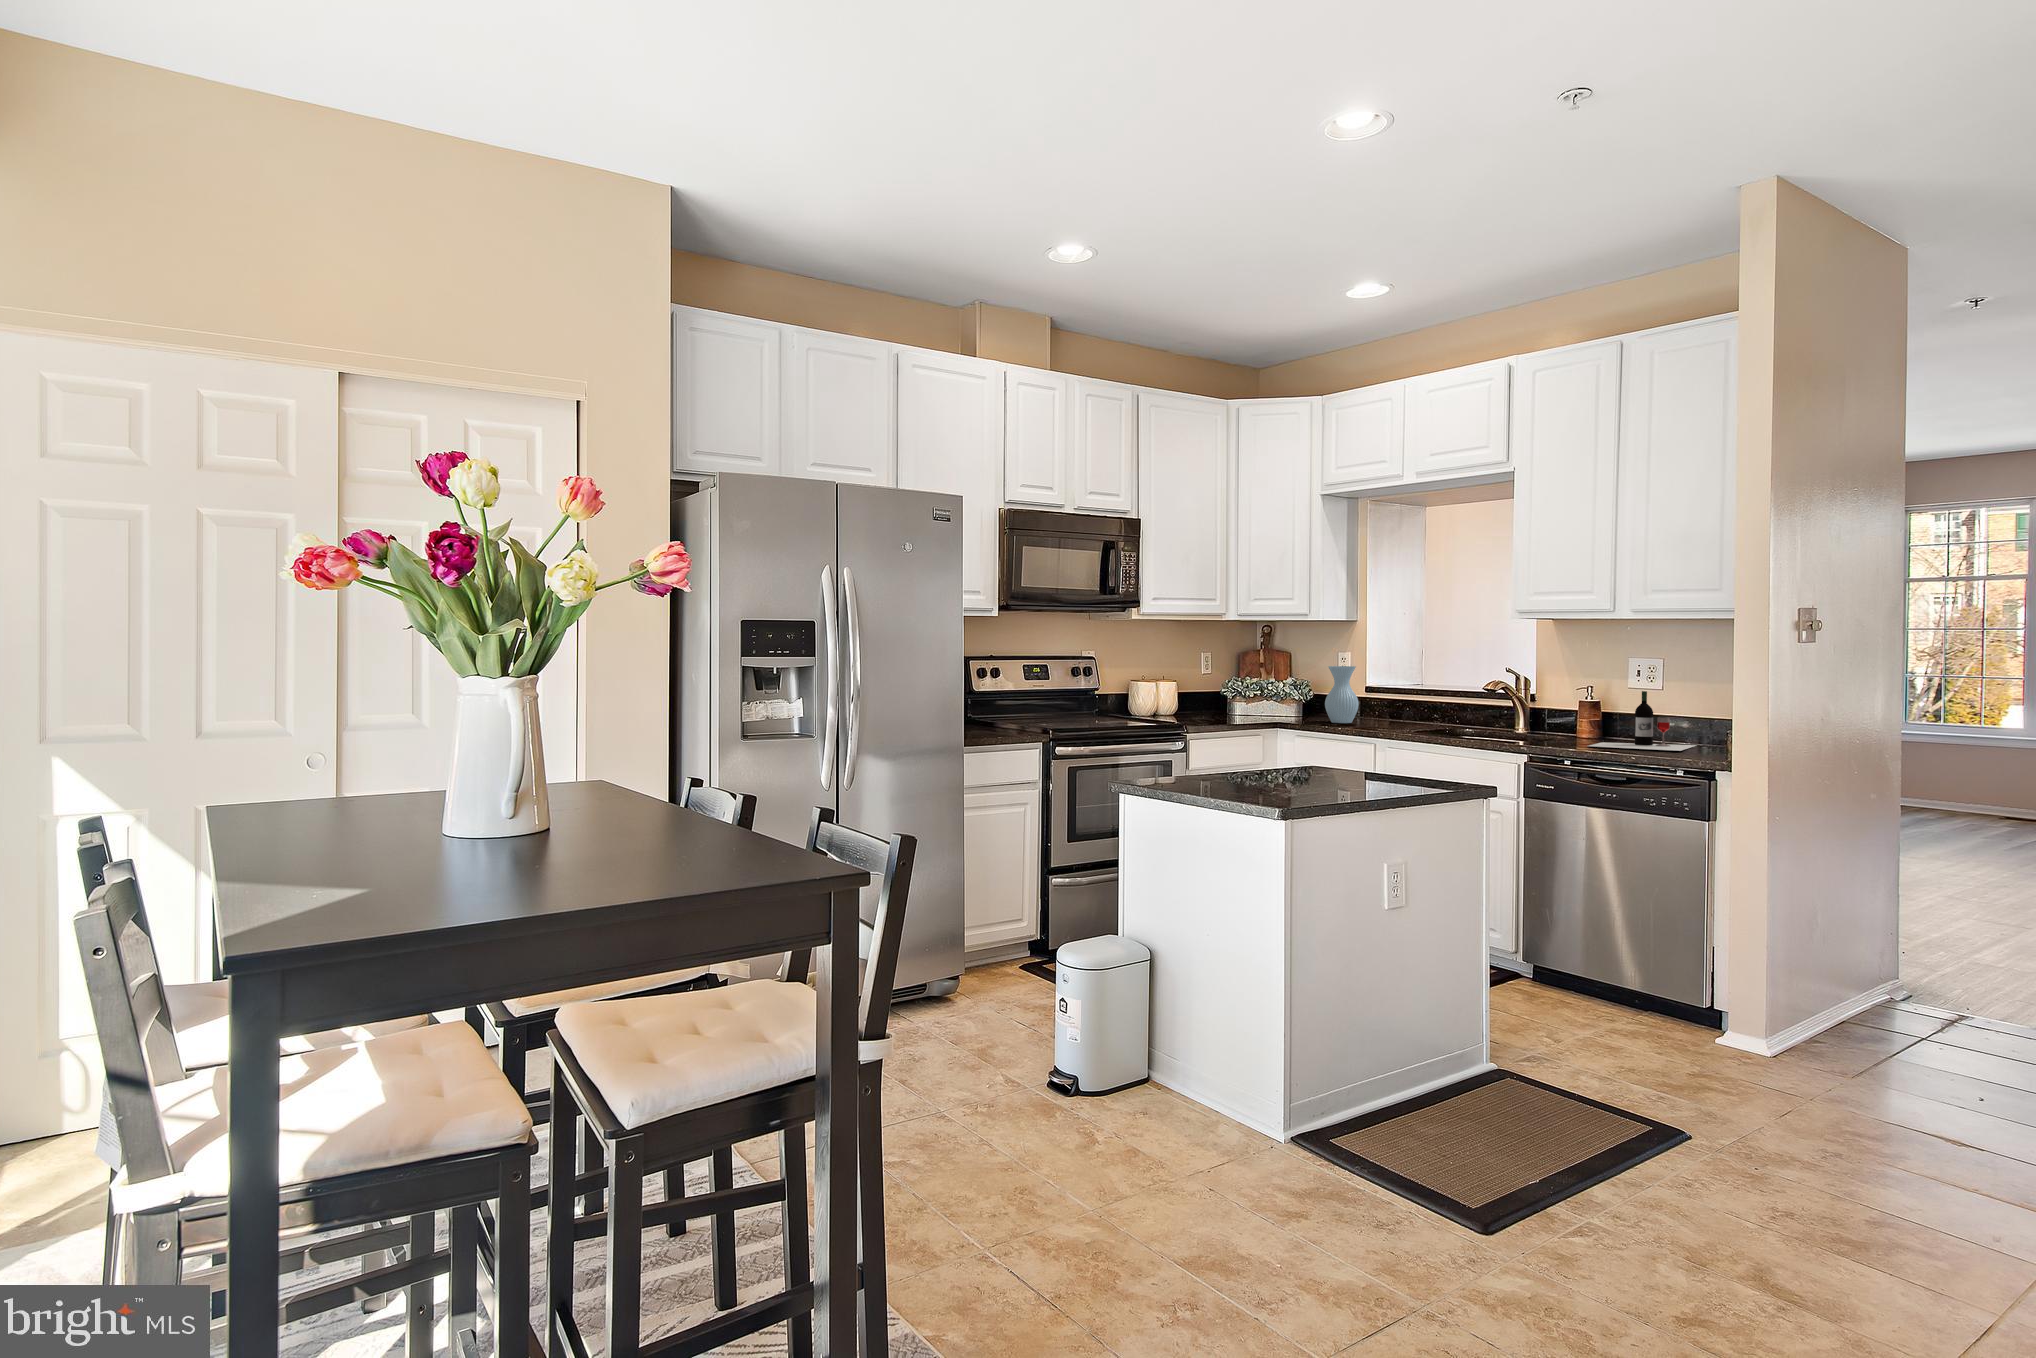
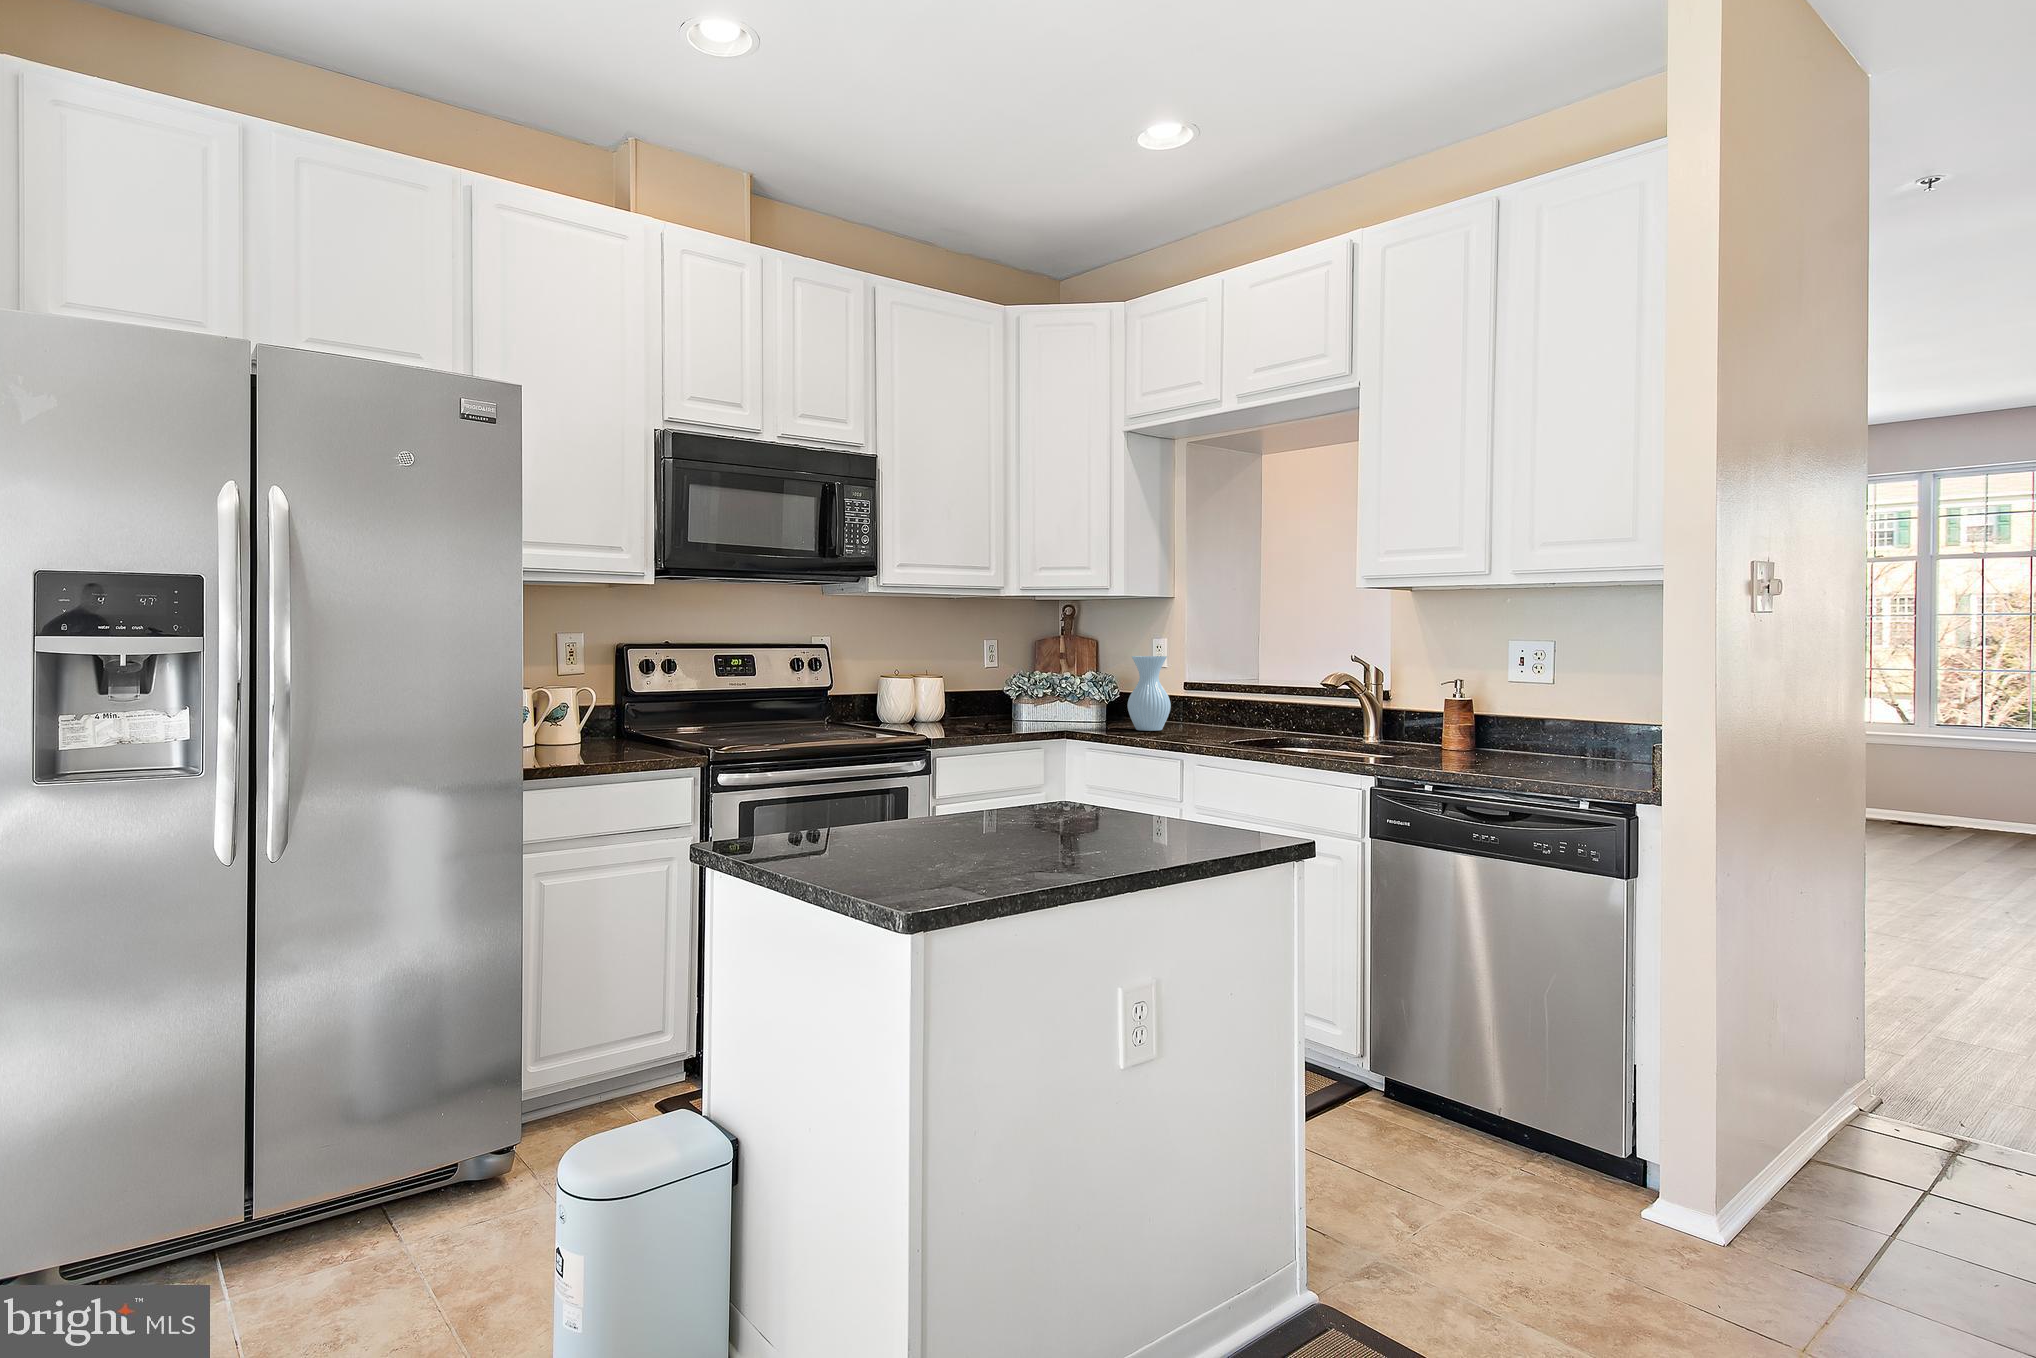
wine bottle: present [1589,691,1696,751] -> none [1455,688,1605,773]

